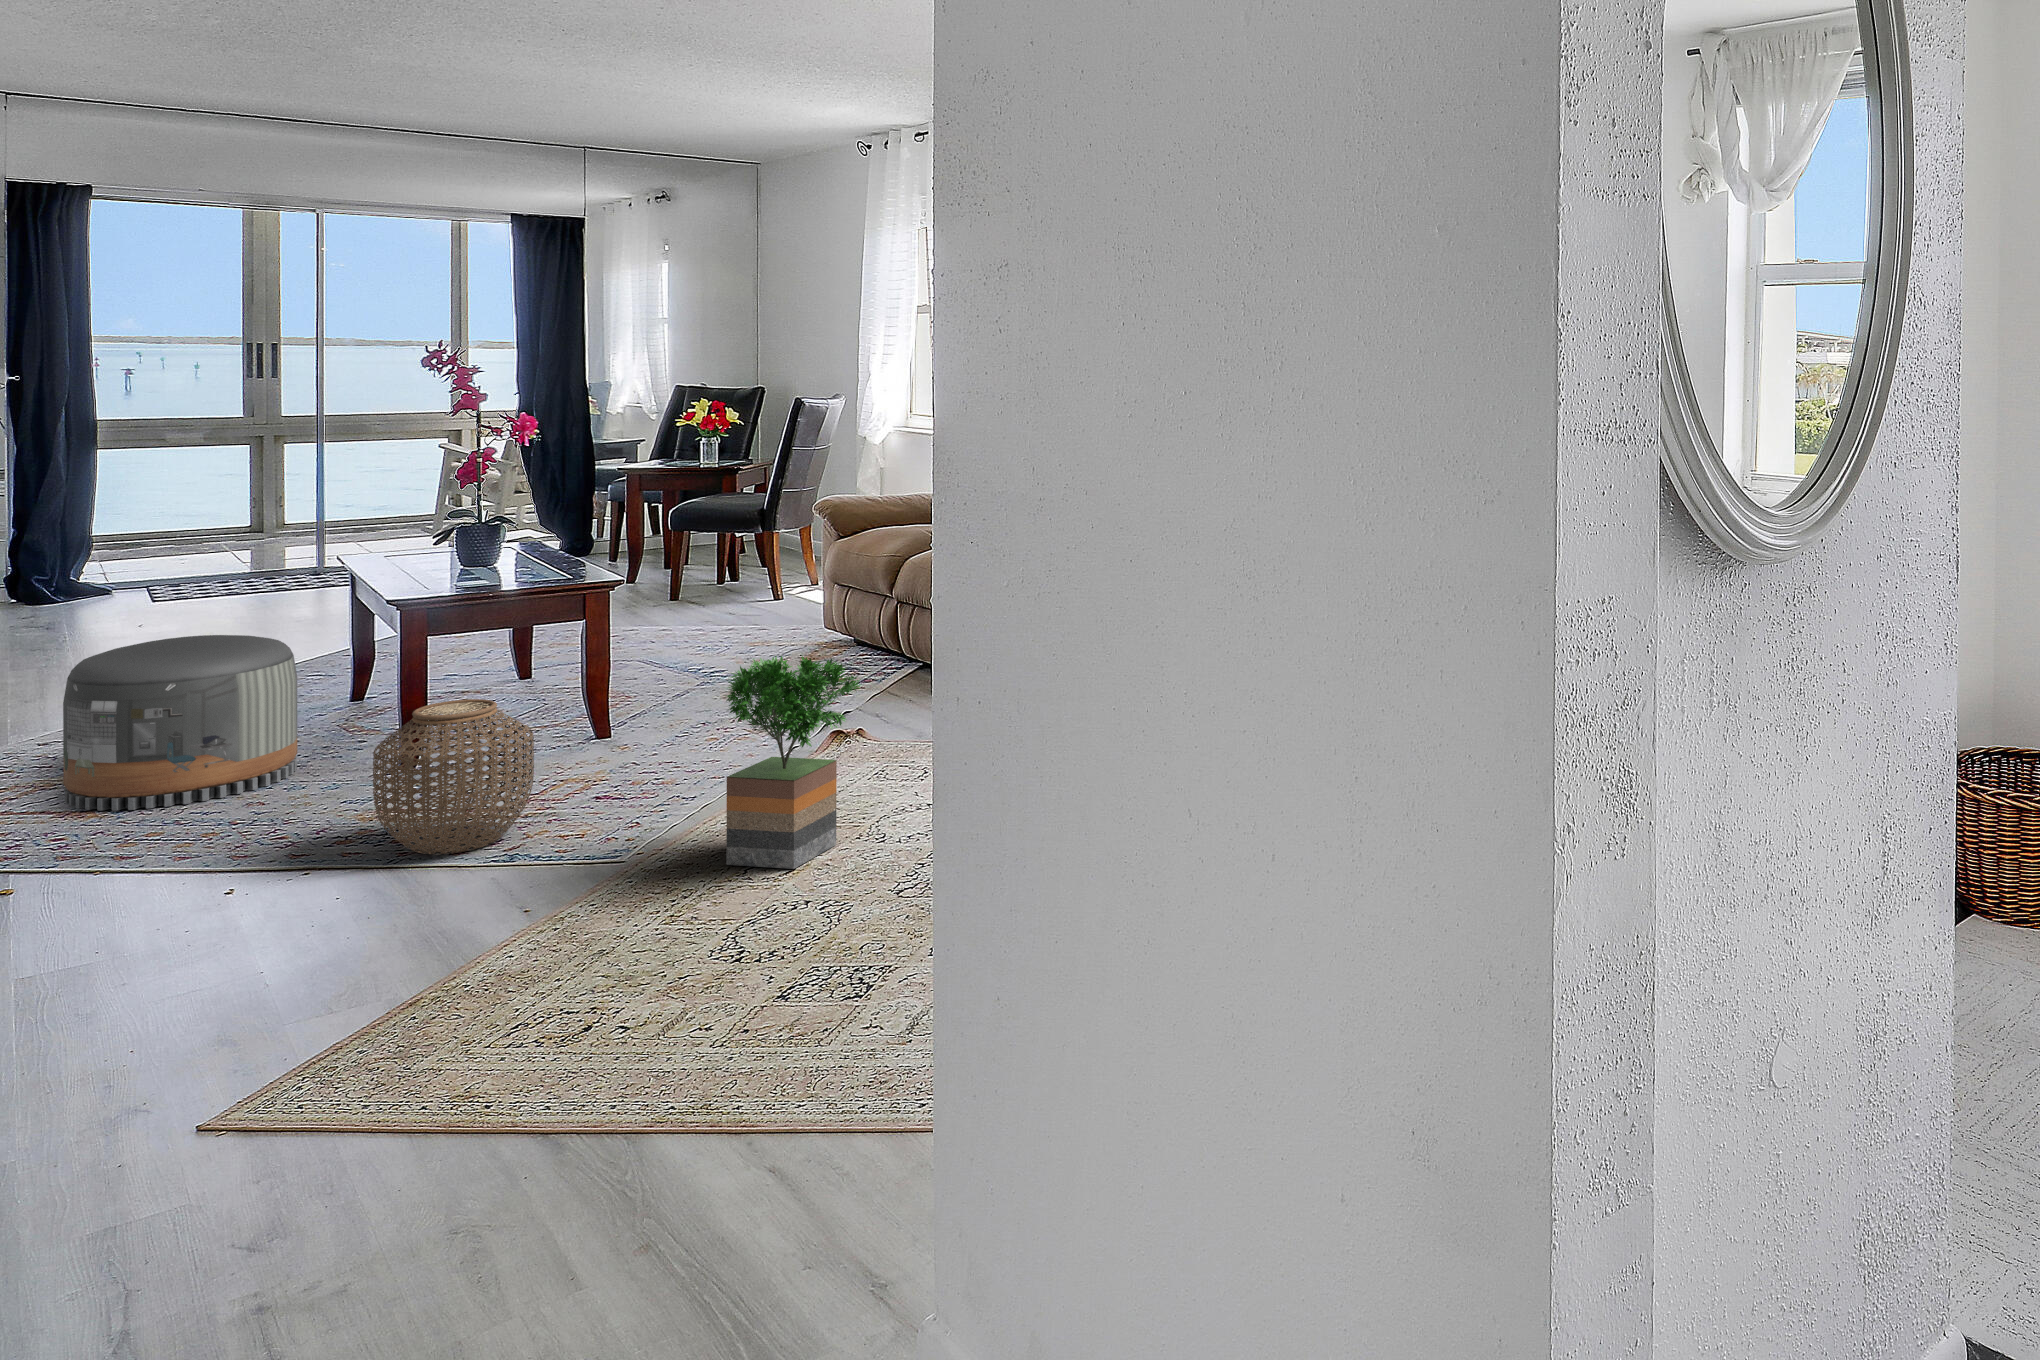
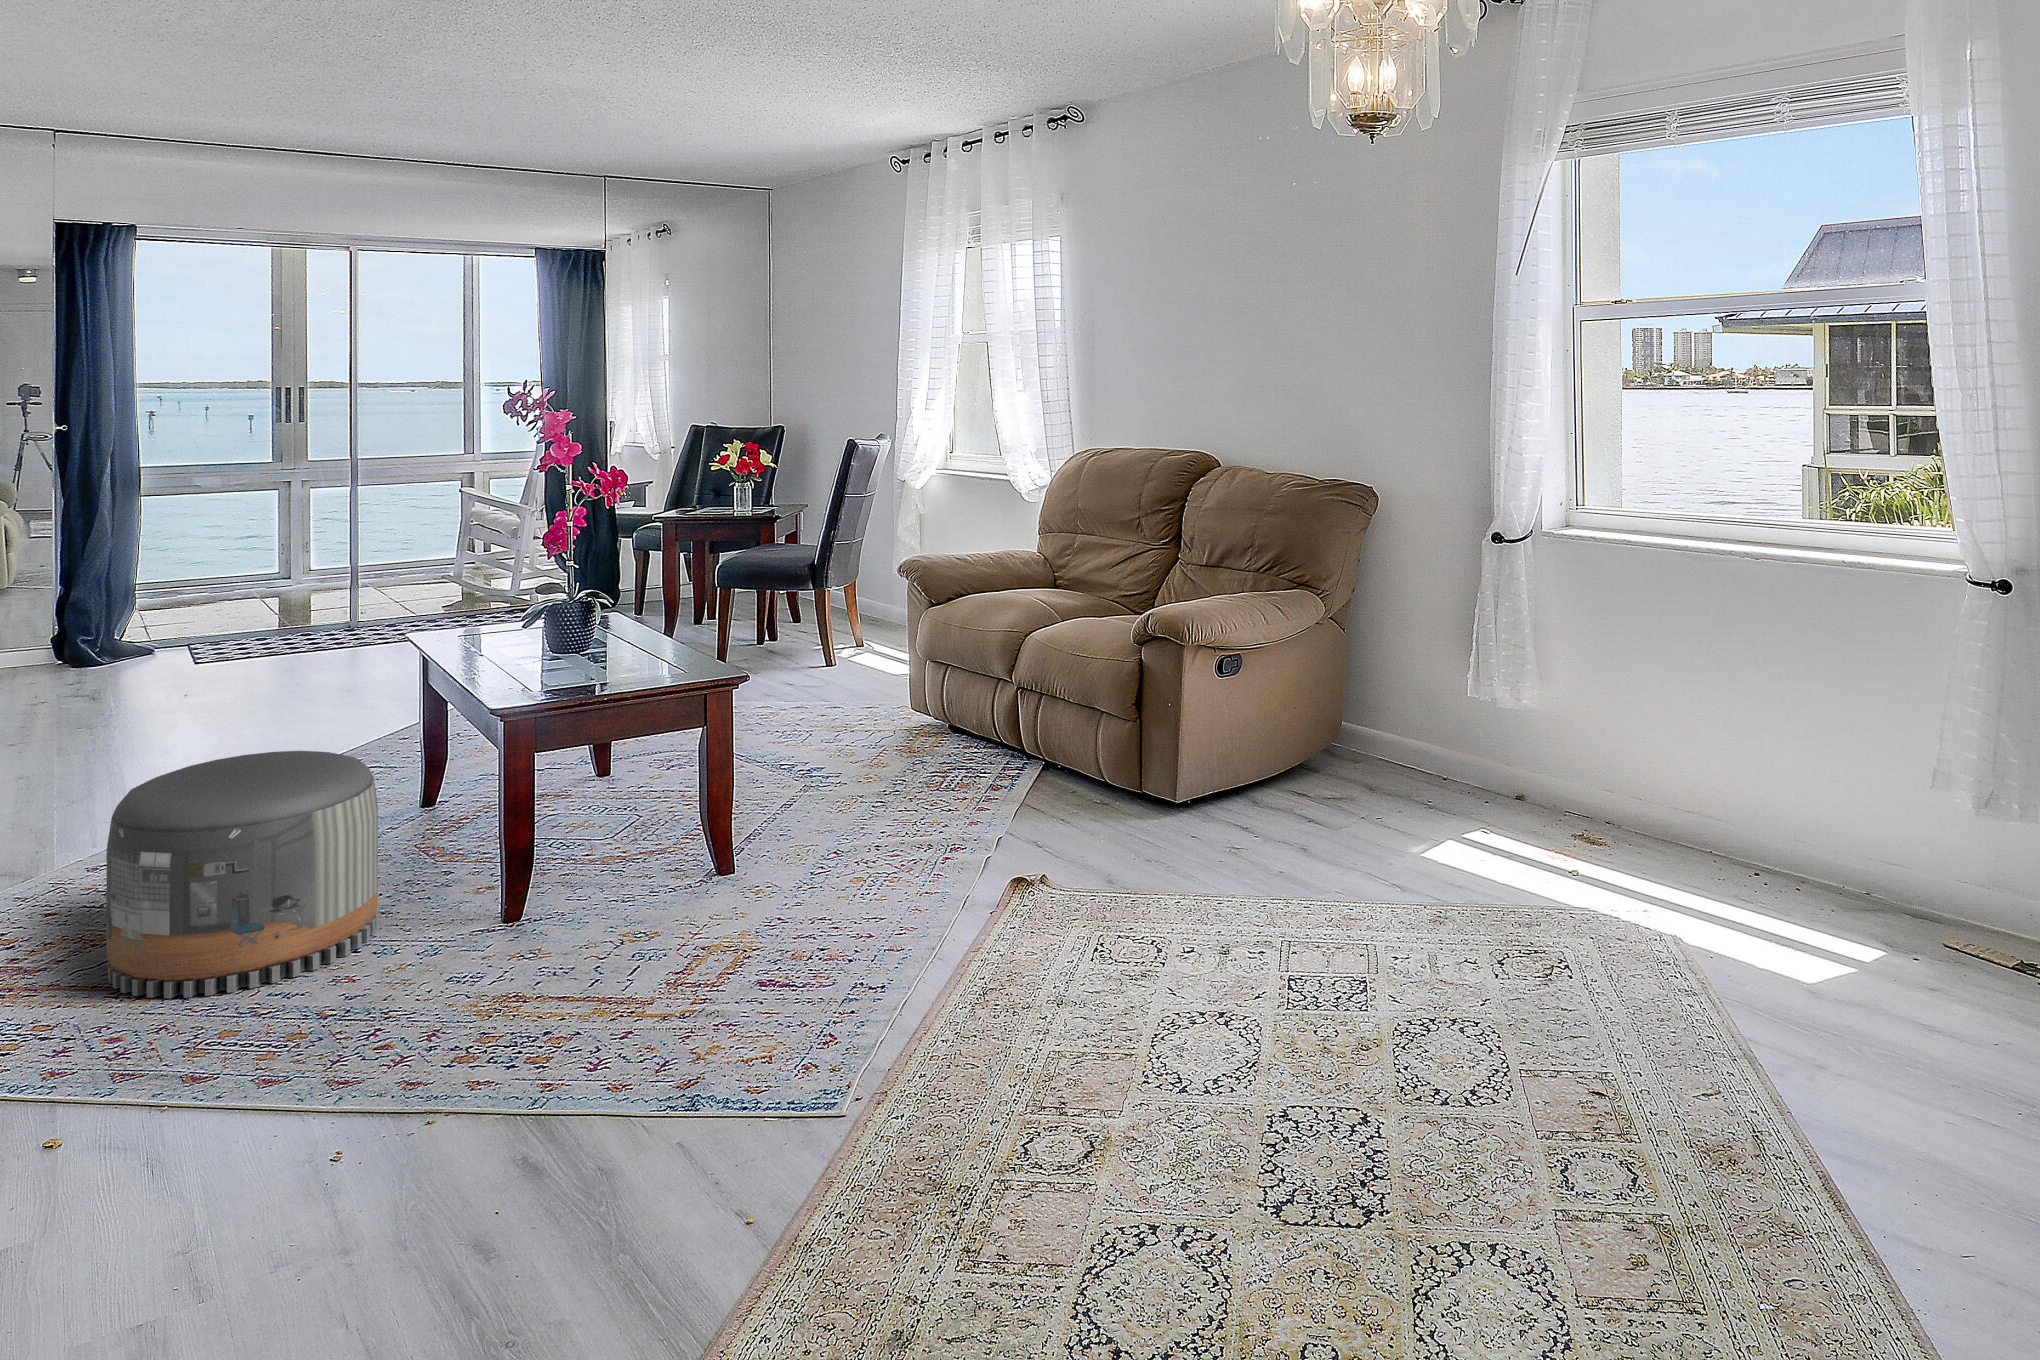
potted tree: present [725,656,860,869] -> none [987,822,1176,1160]
woven basket: present [373,699,534,854] -> none [507,871,707,1106]

